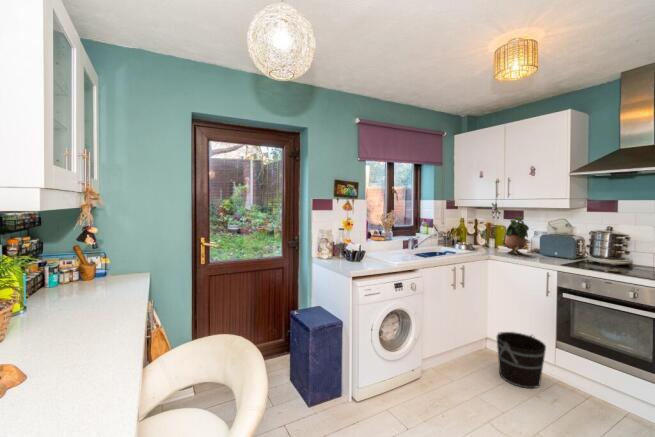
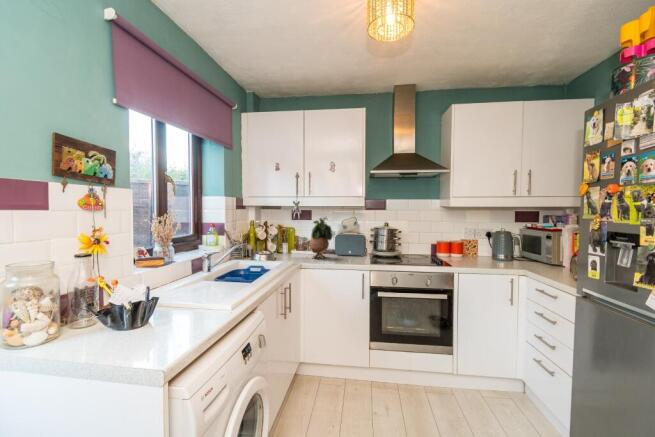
bucket: present [497,332,546,388] -> none [329,344,378,412]

